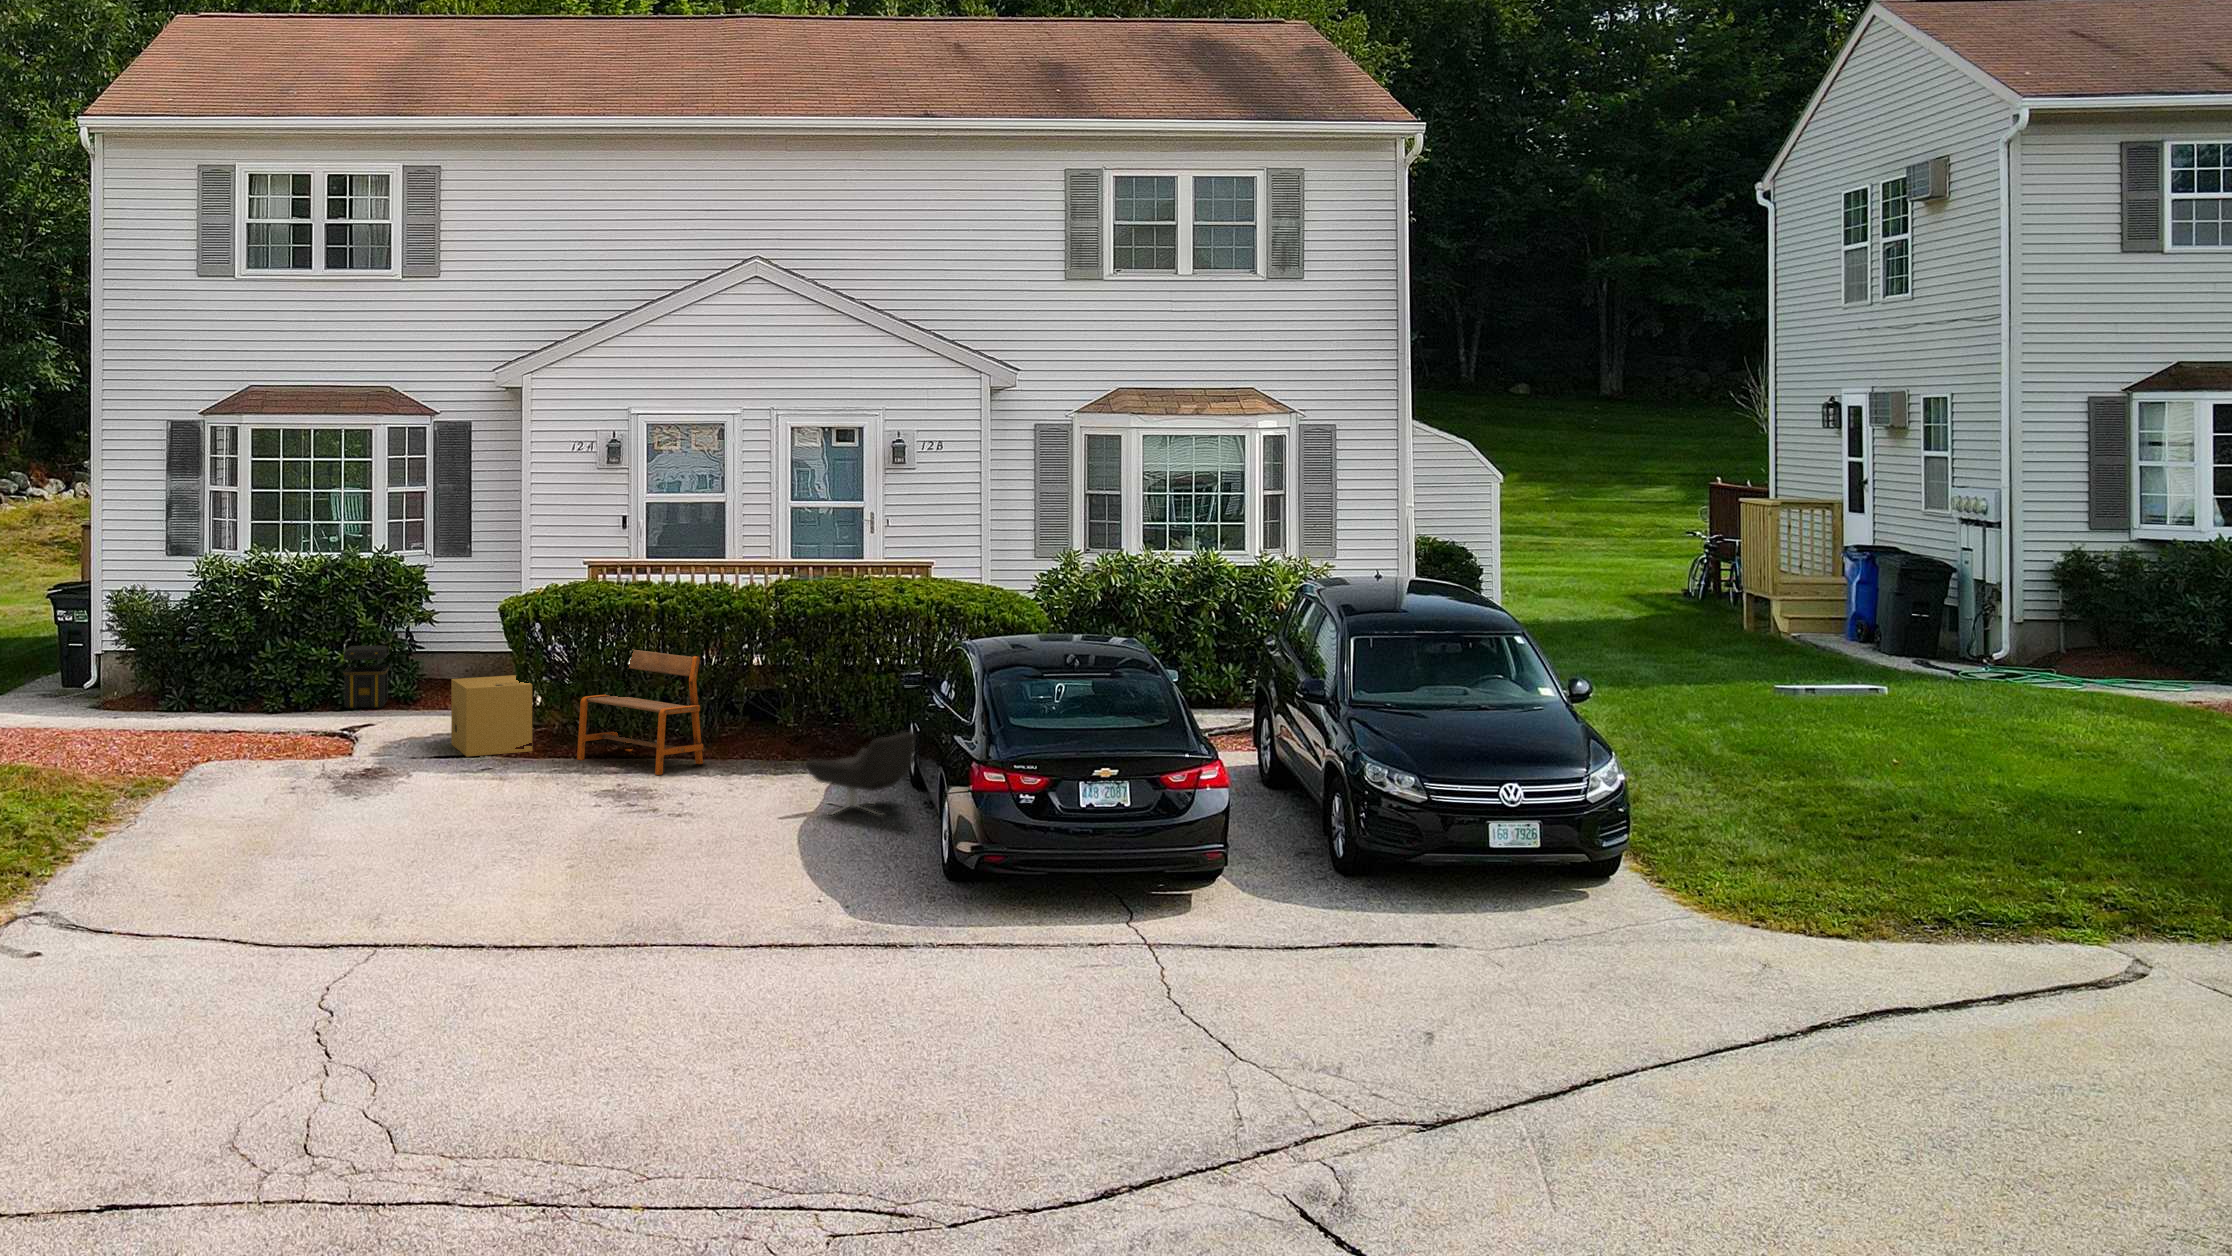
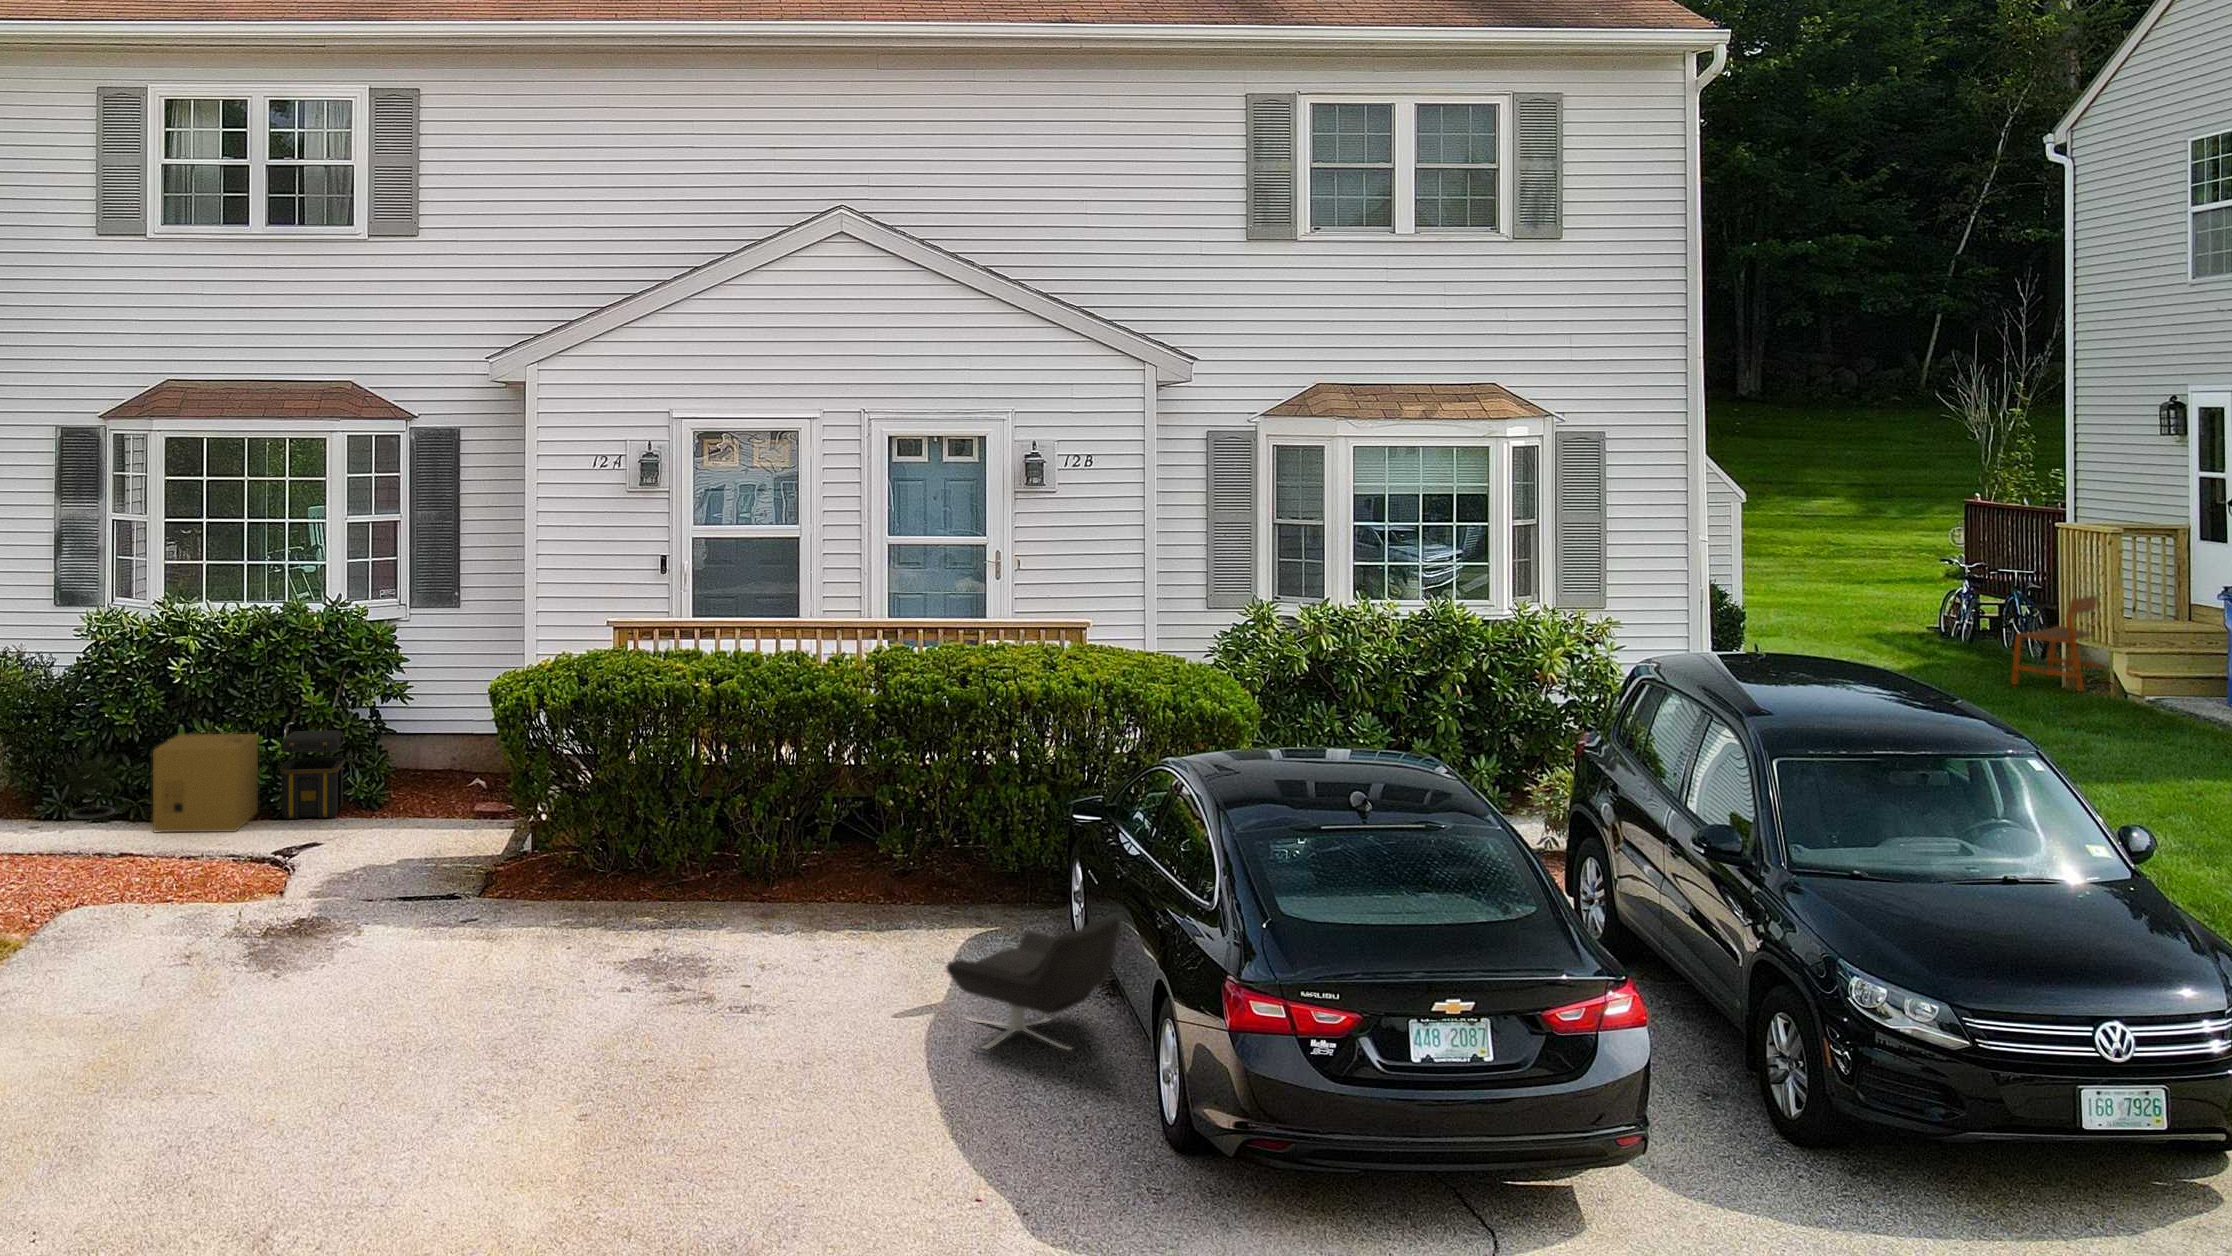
potted tree: none [184,648,224,709] -> present [64,742,118,819]
bench: present [577,650,703,775] -> present [2011,596,2104,691]
cardboard box: present [451,675,532,756] -> present [153,734,258,832]

